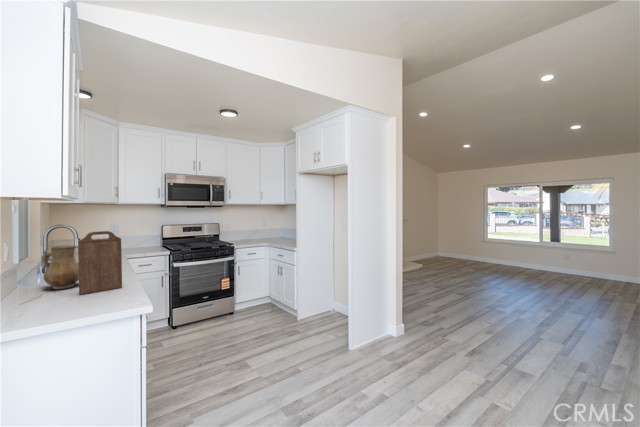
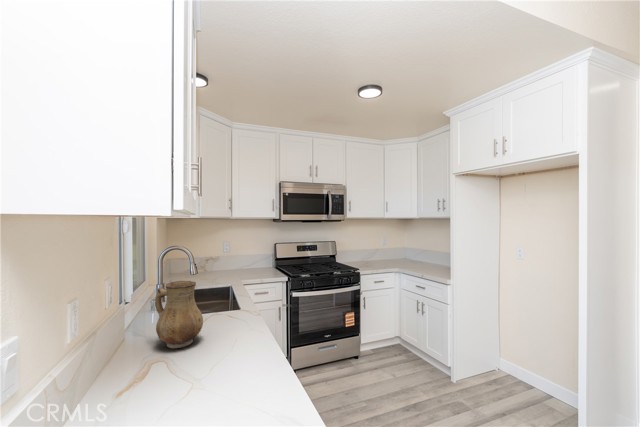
cutting board: present [78,231,122,294] -> none [201,263,259,368]

